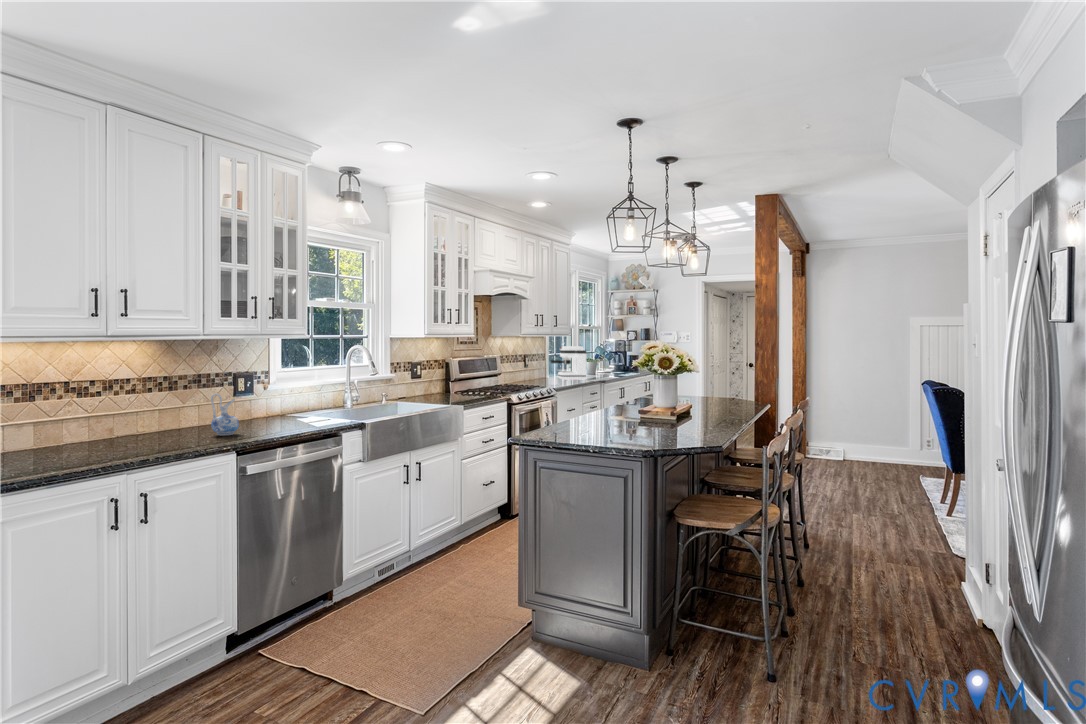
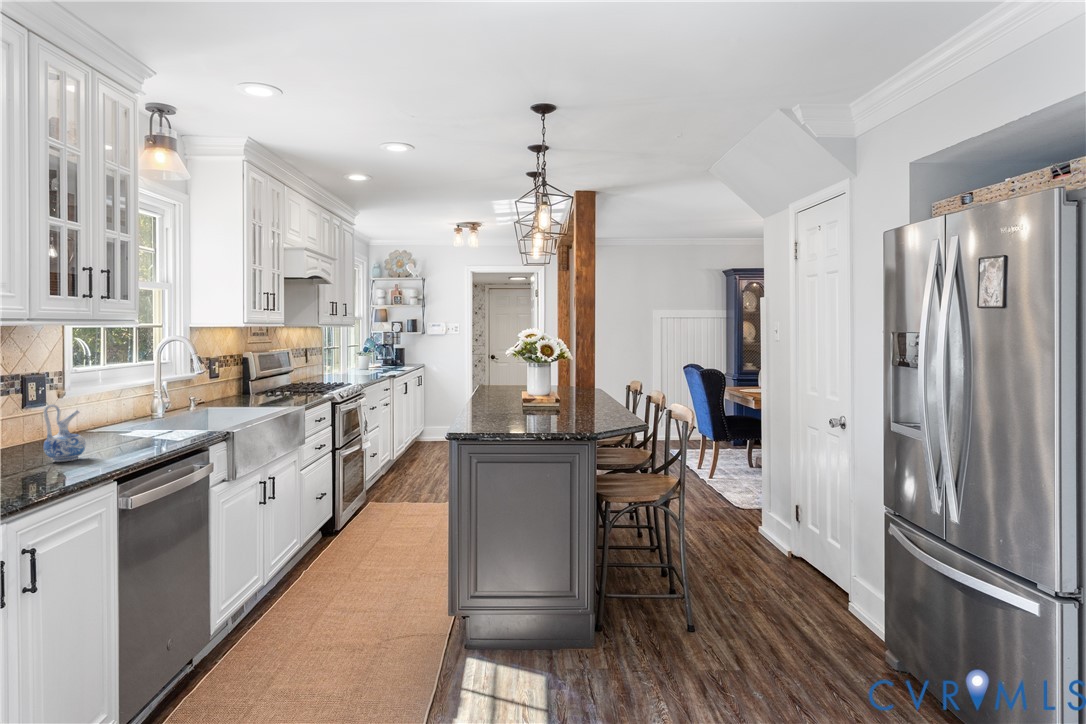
coffee maker: present [551,346,586,380] -> none [331,338,373,375]

